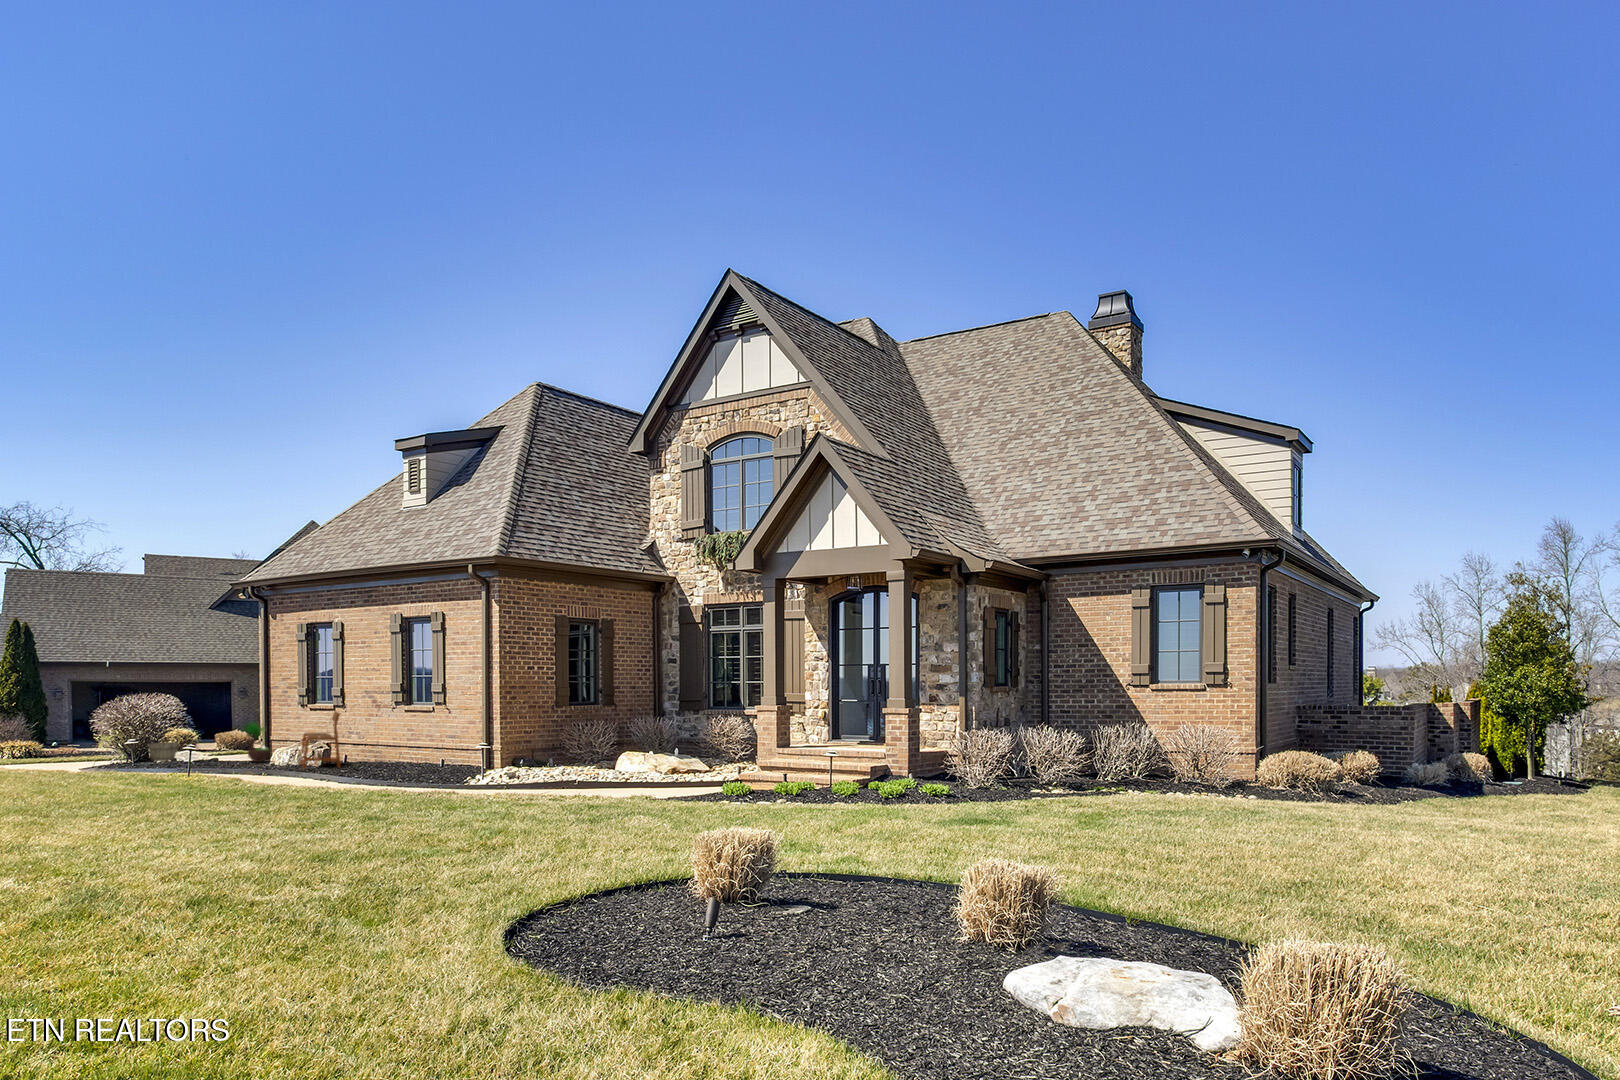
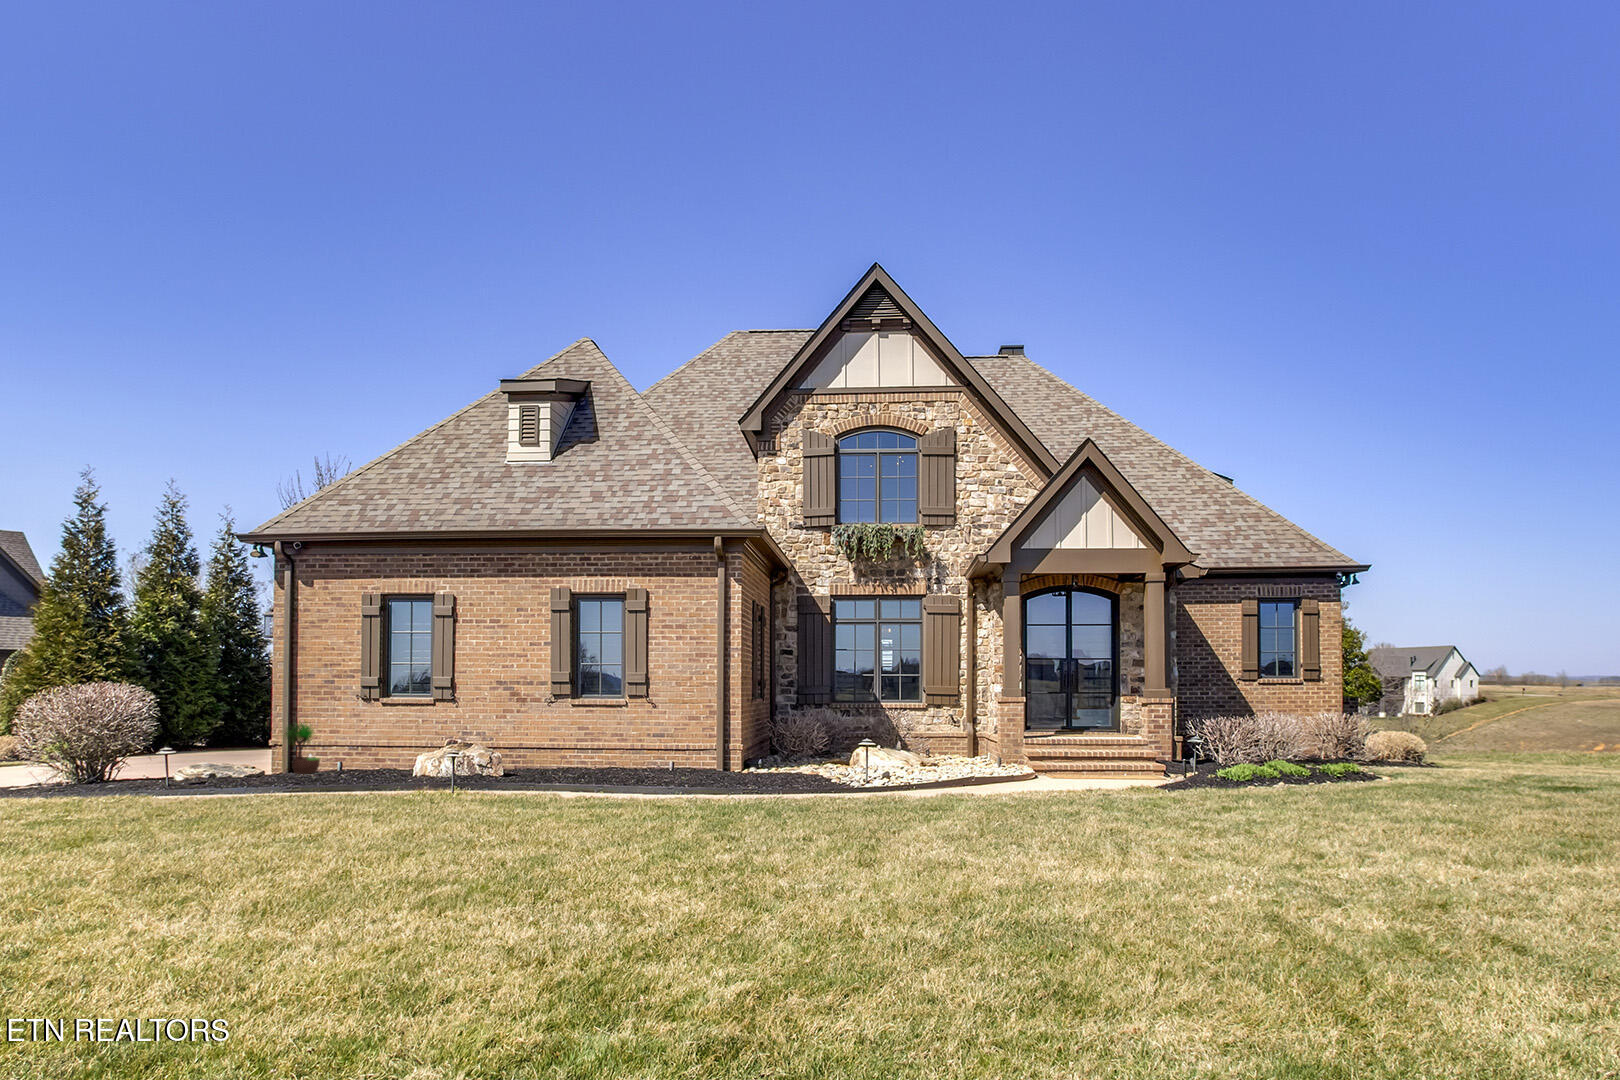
bench: present [300,711,340,769] -> none [389,706,473,780]
wooden bucket: present [148,742,178,761] -> none [104,748,148,781]

